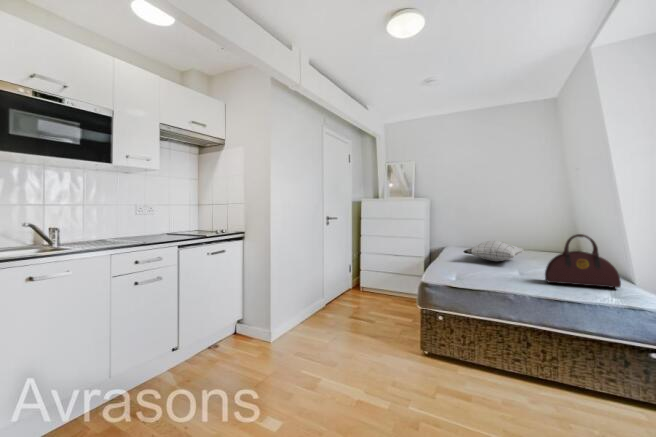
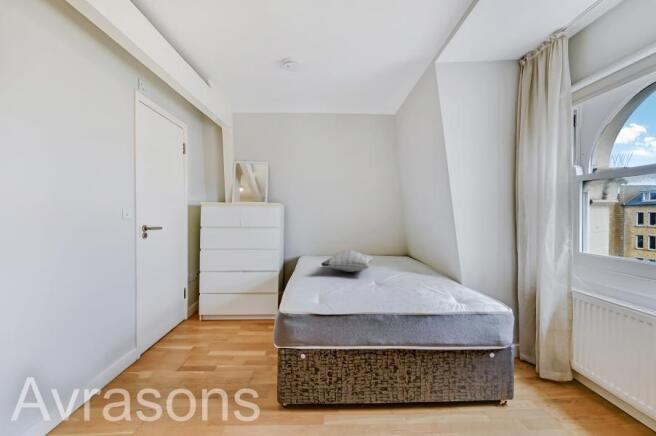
handbag: present [545,234,621,288] -> none [401,243,462,294]

